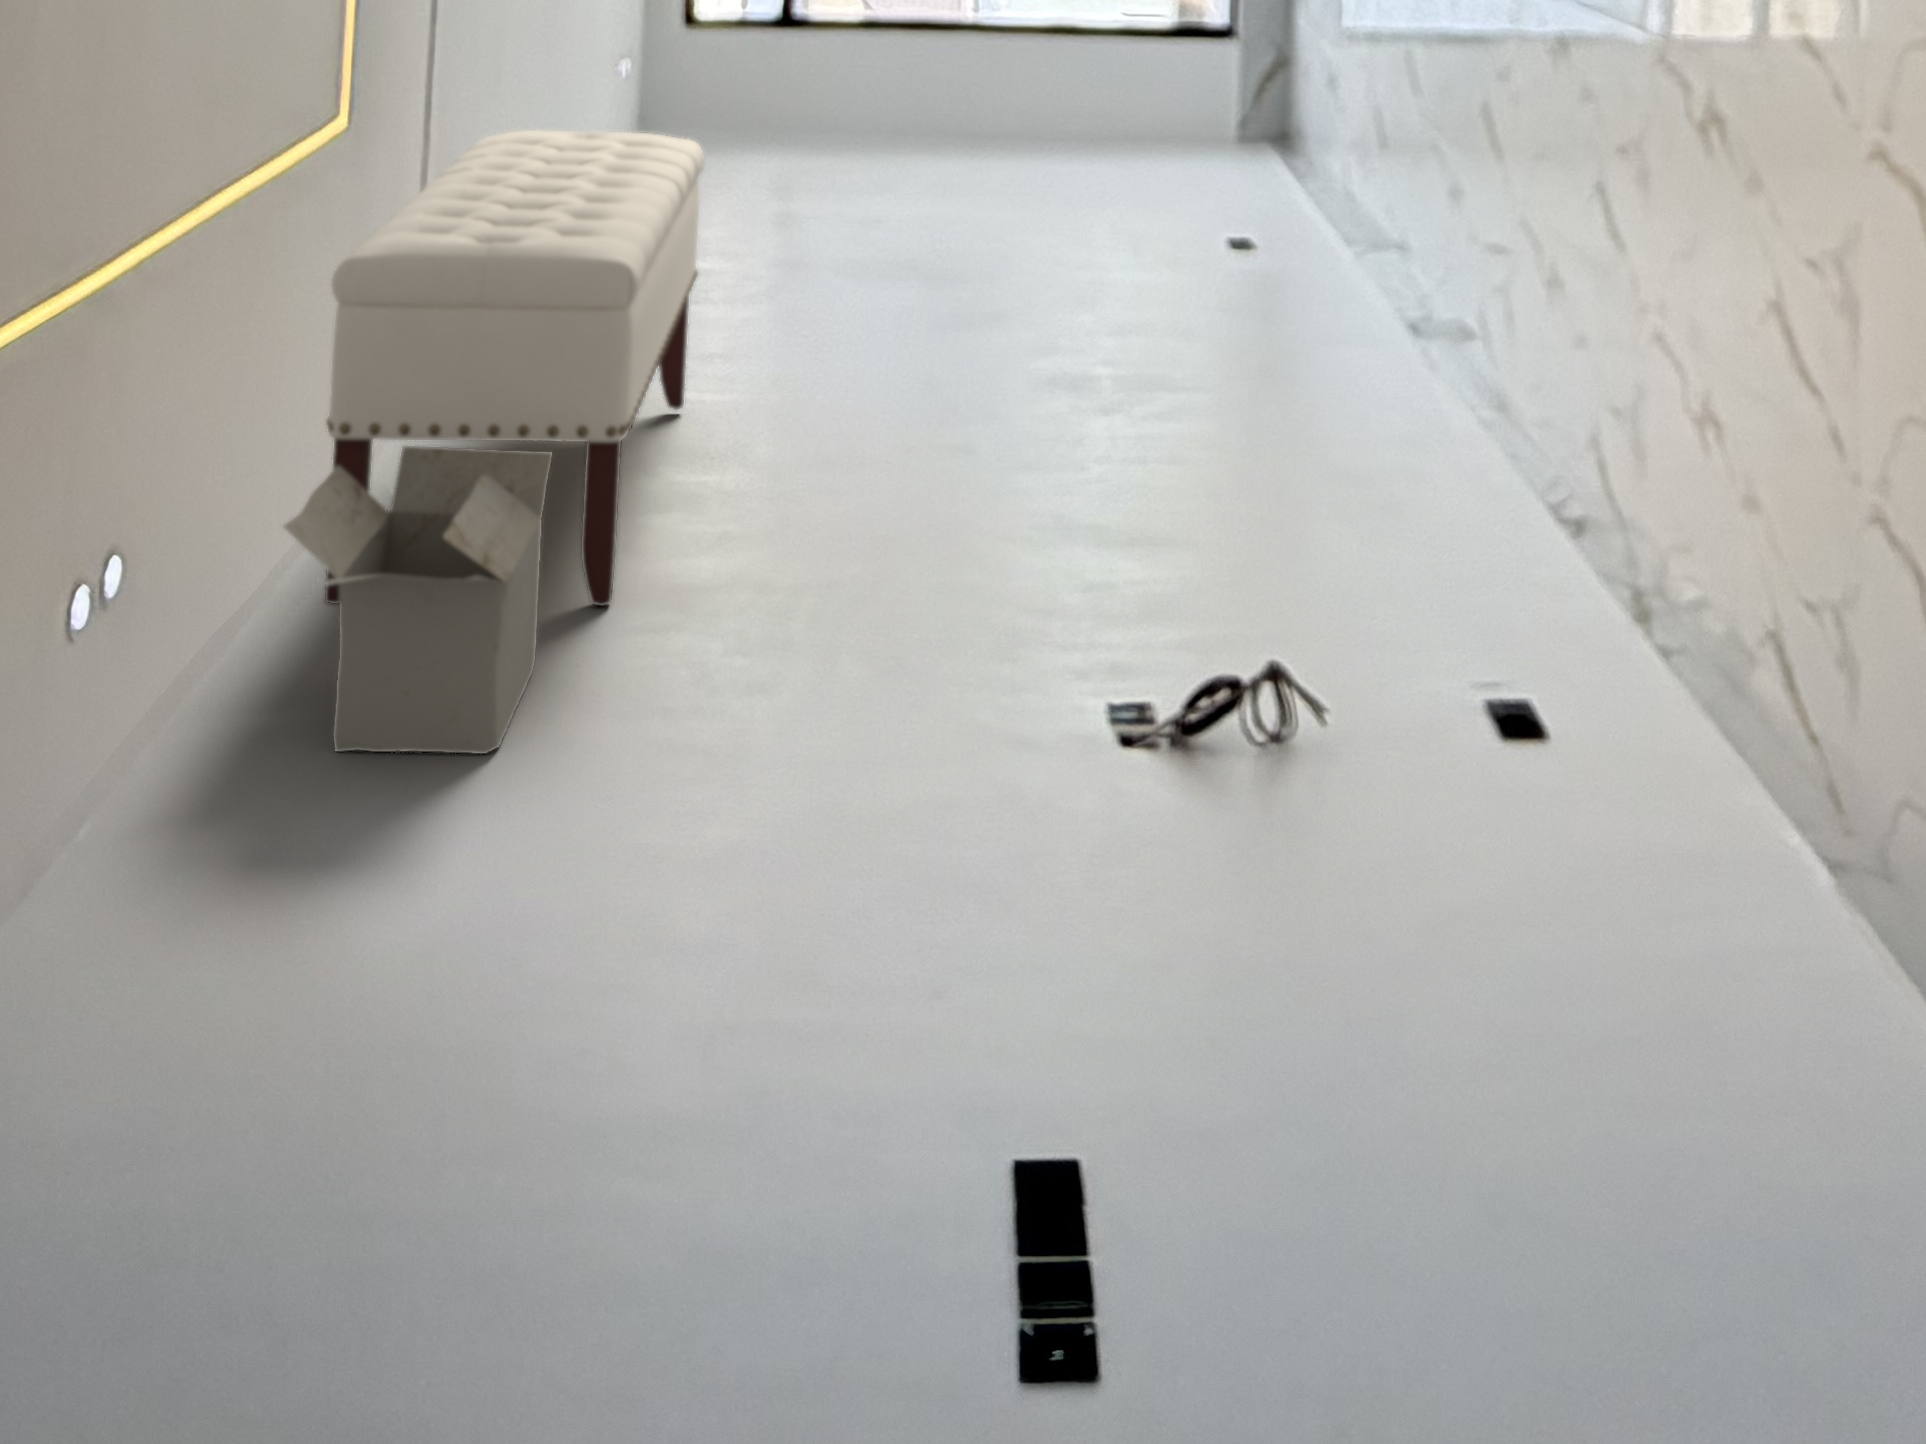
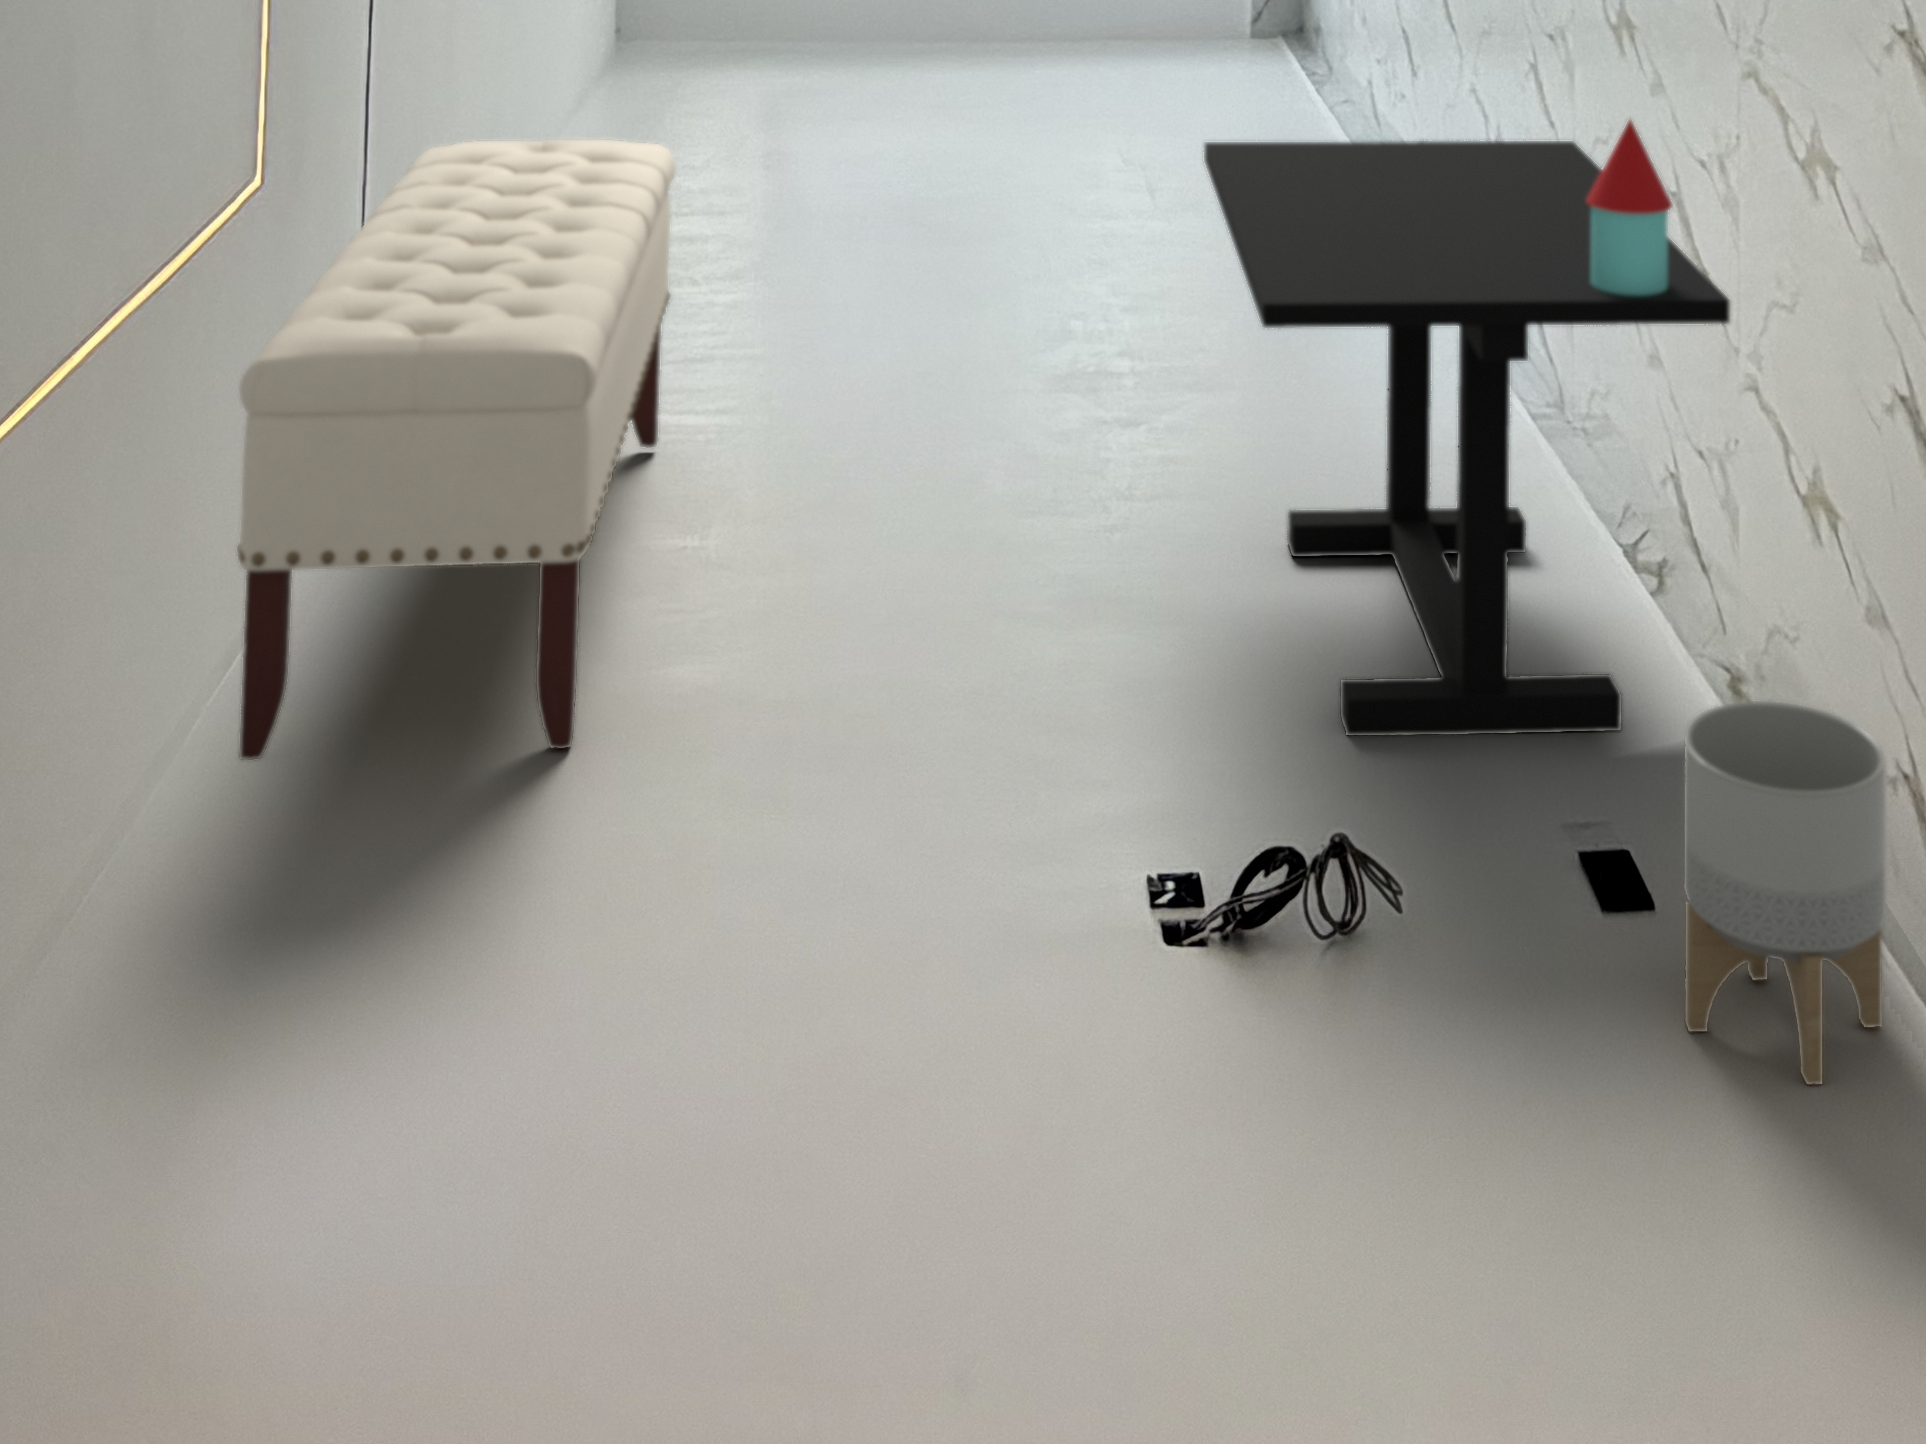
side table: none [1177,85,1631,627] -> present [1204,120,1730,736]
cardboard box: present [284,446,553,754] -> none [173,593,499,998]
planter: none [1564,550,1740,854] -> present [1684,701,1886,1085]

